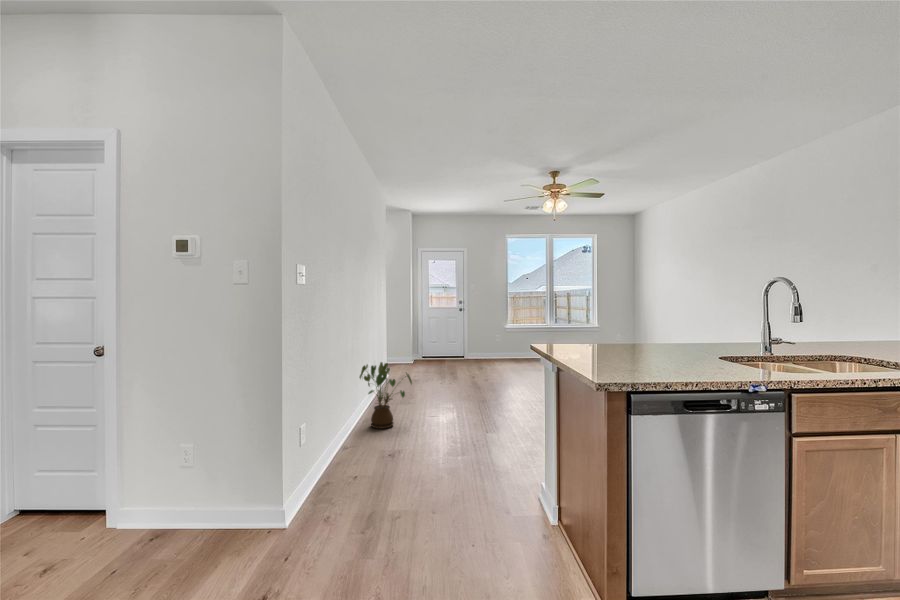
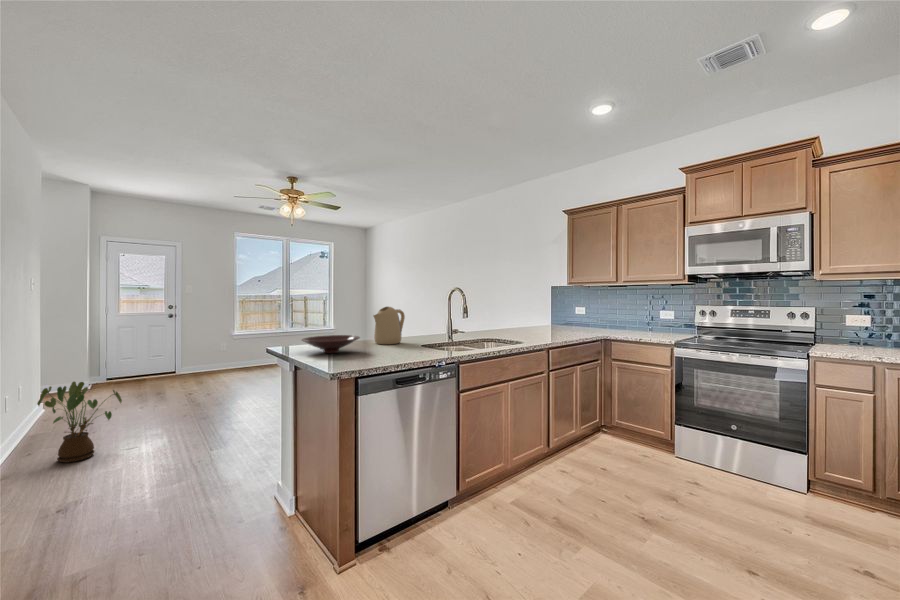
kettle: none [651,304,696,353] -> present [373,307,405,345]
bowl: none [563,337,634,358] -> present [302,335,360,353]

